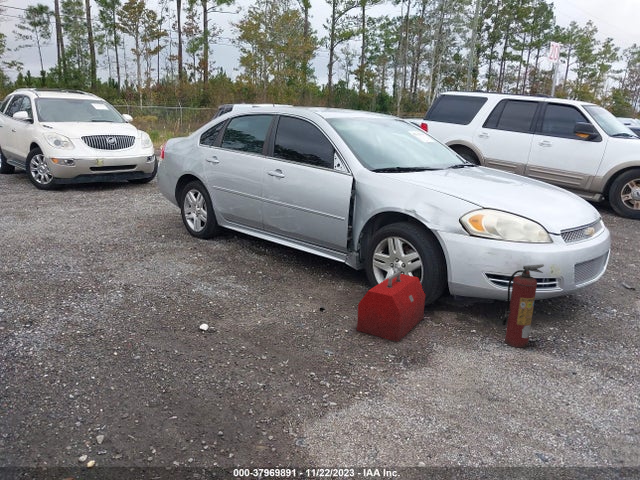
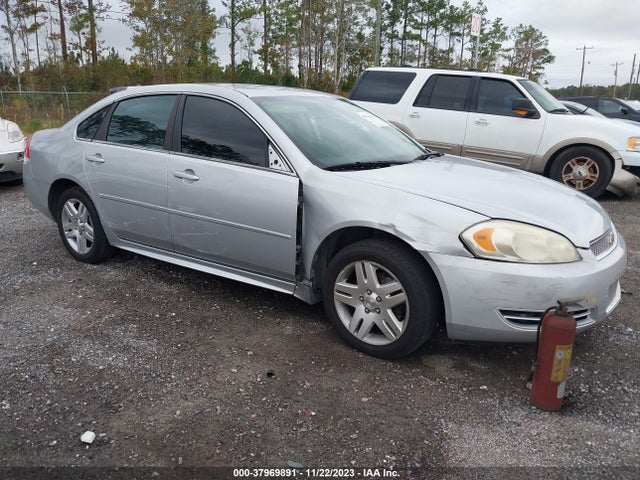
toolbox: present [357,271,426,342] -> none [327,312,414,423]

